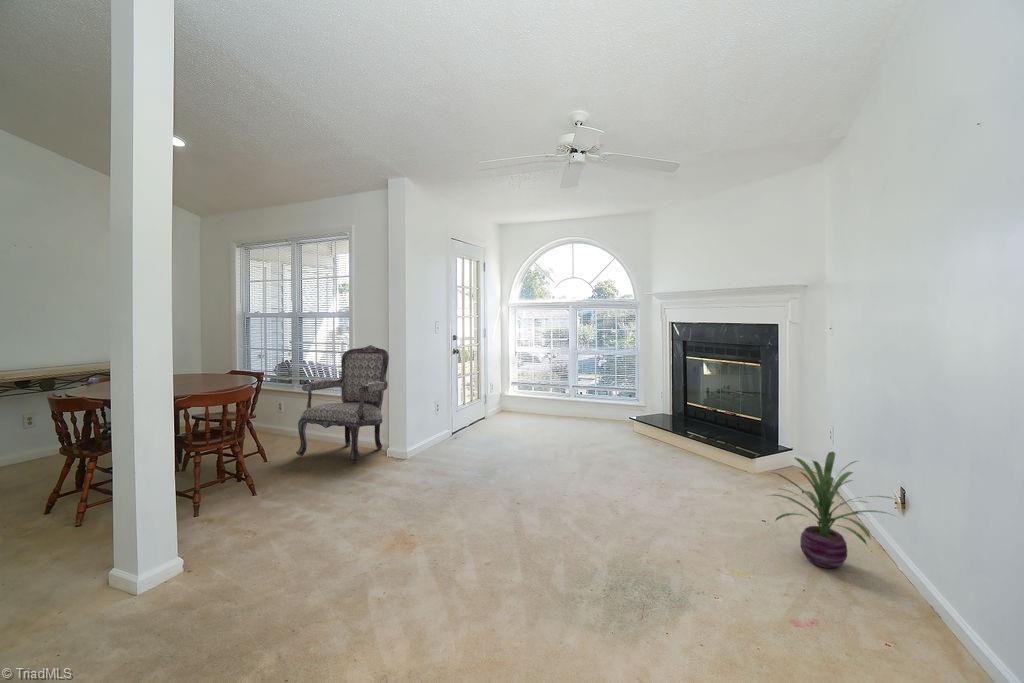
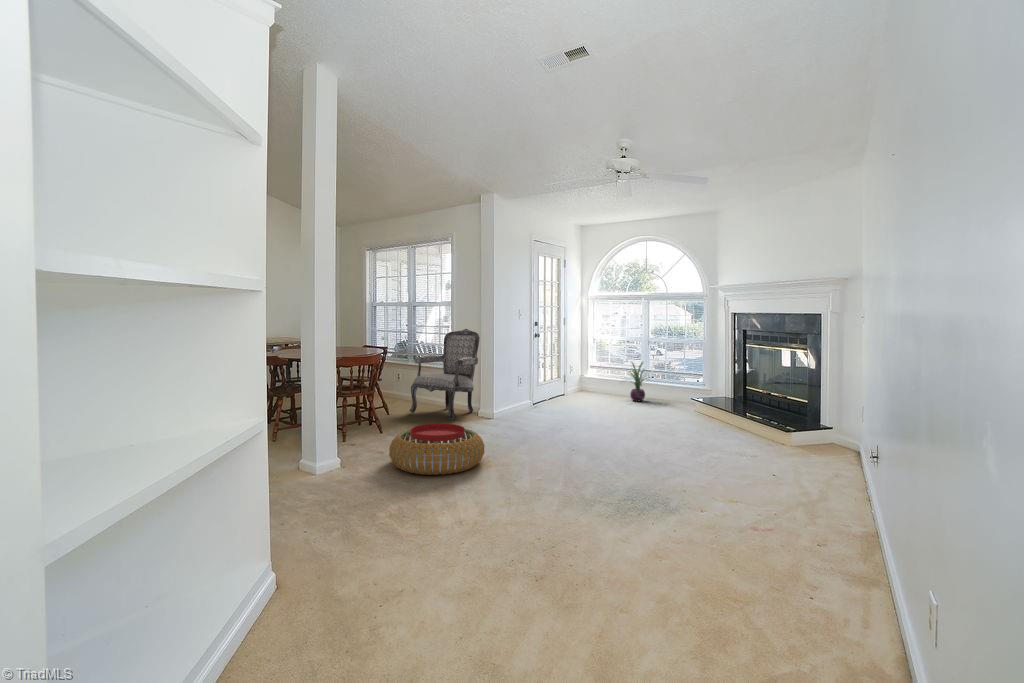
decorative plant: present [771,452,890,568] -> present [630,362,645,401]
pouf: none [266,483,412,572] -> present [389,424,485,475]

